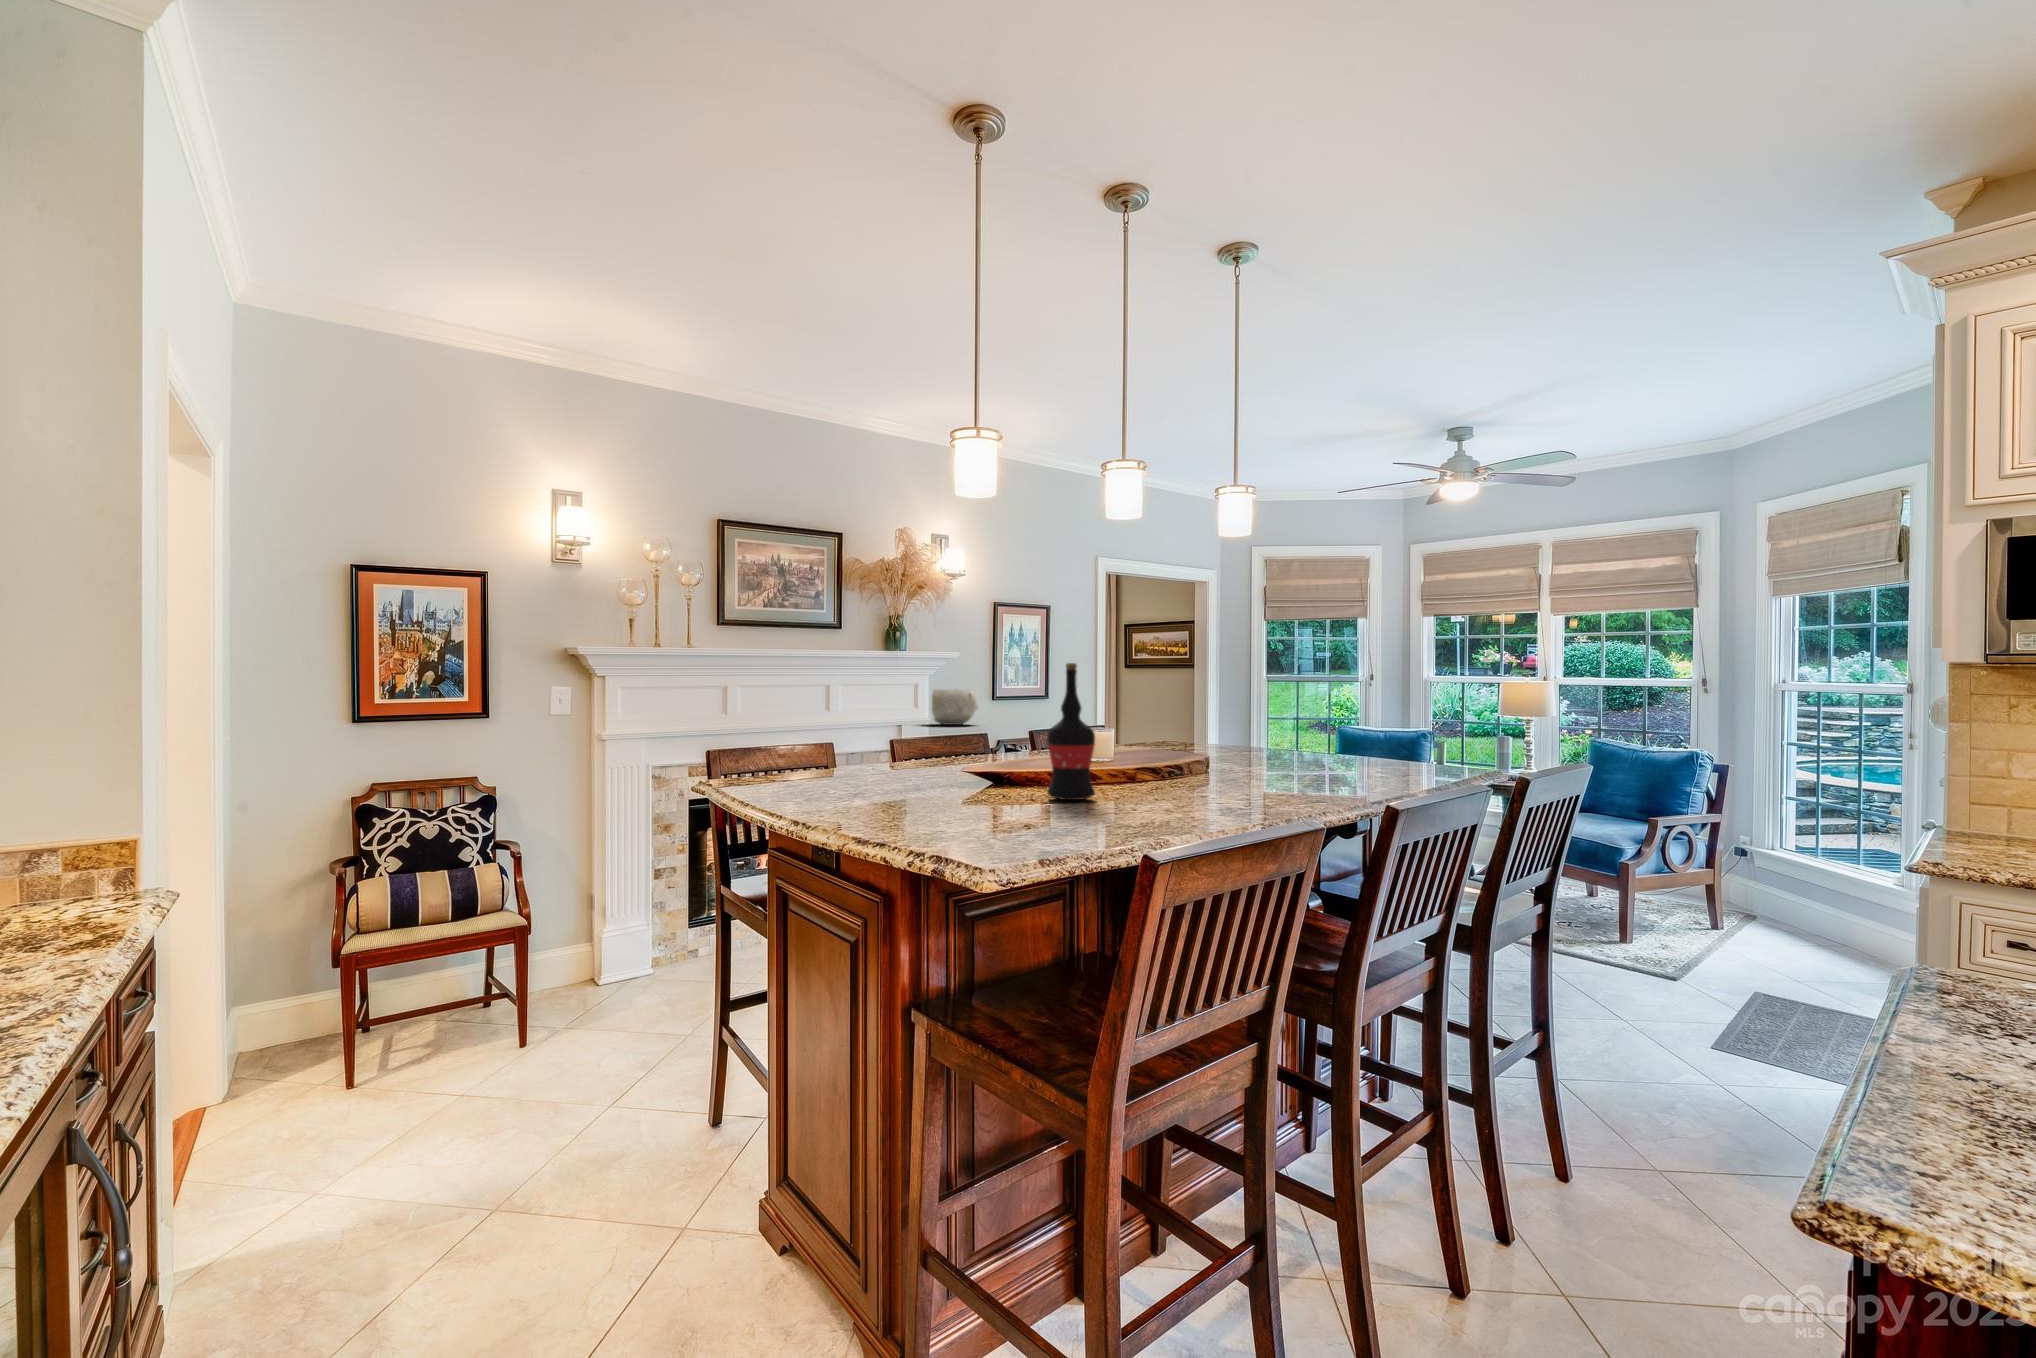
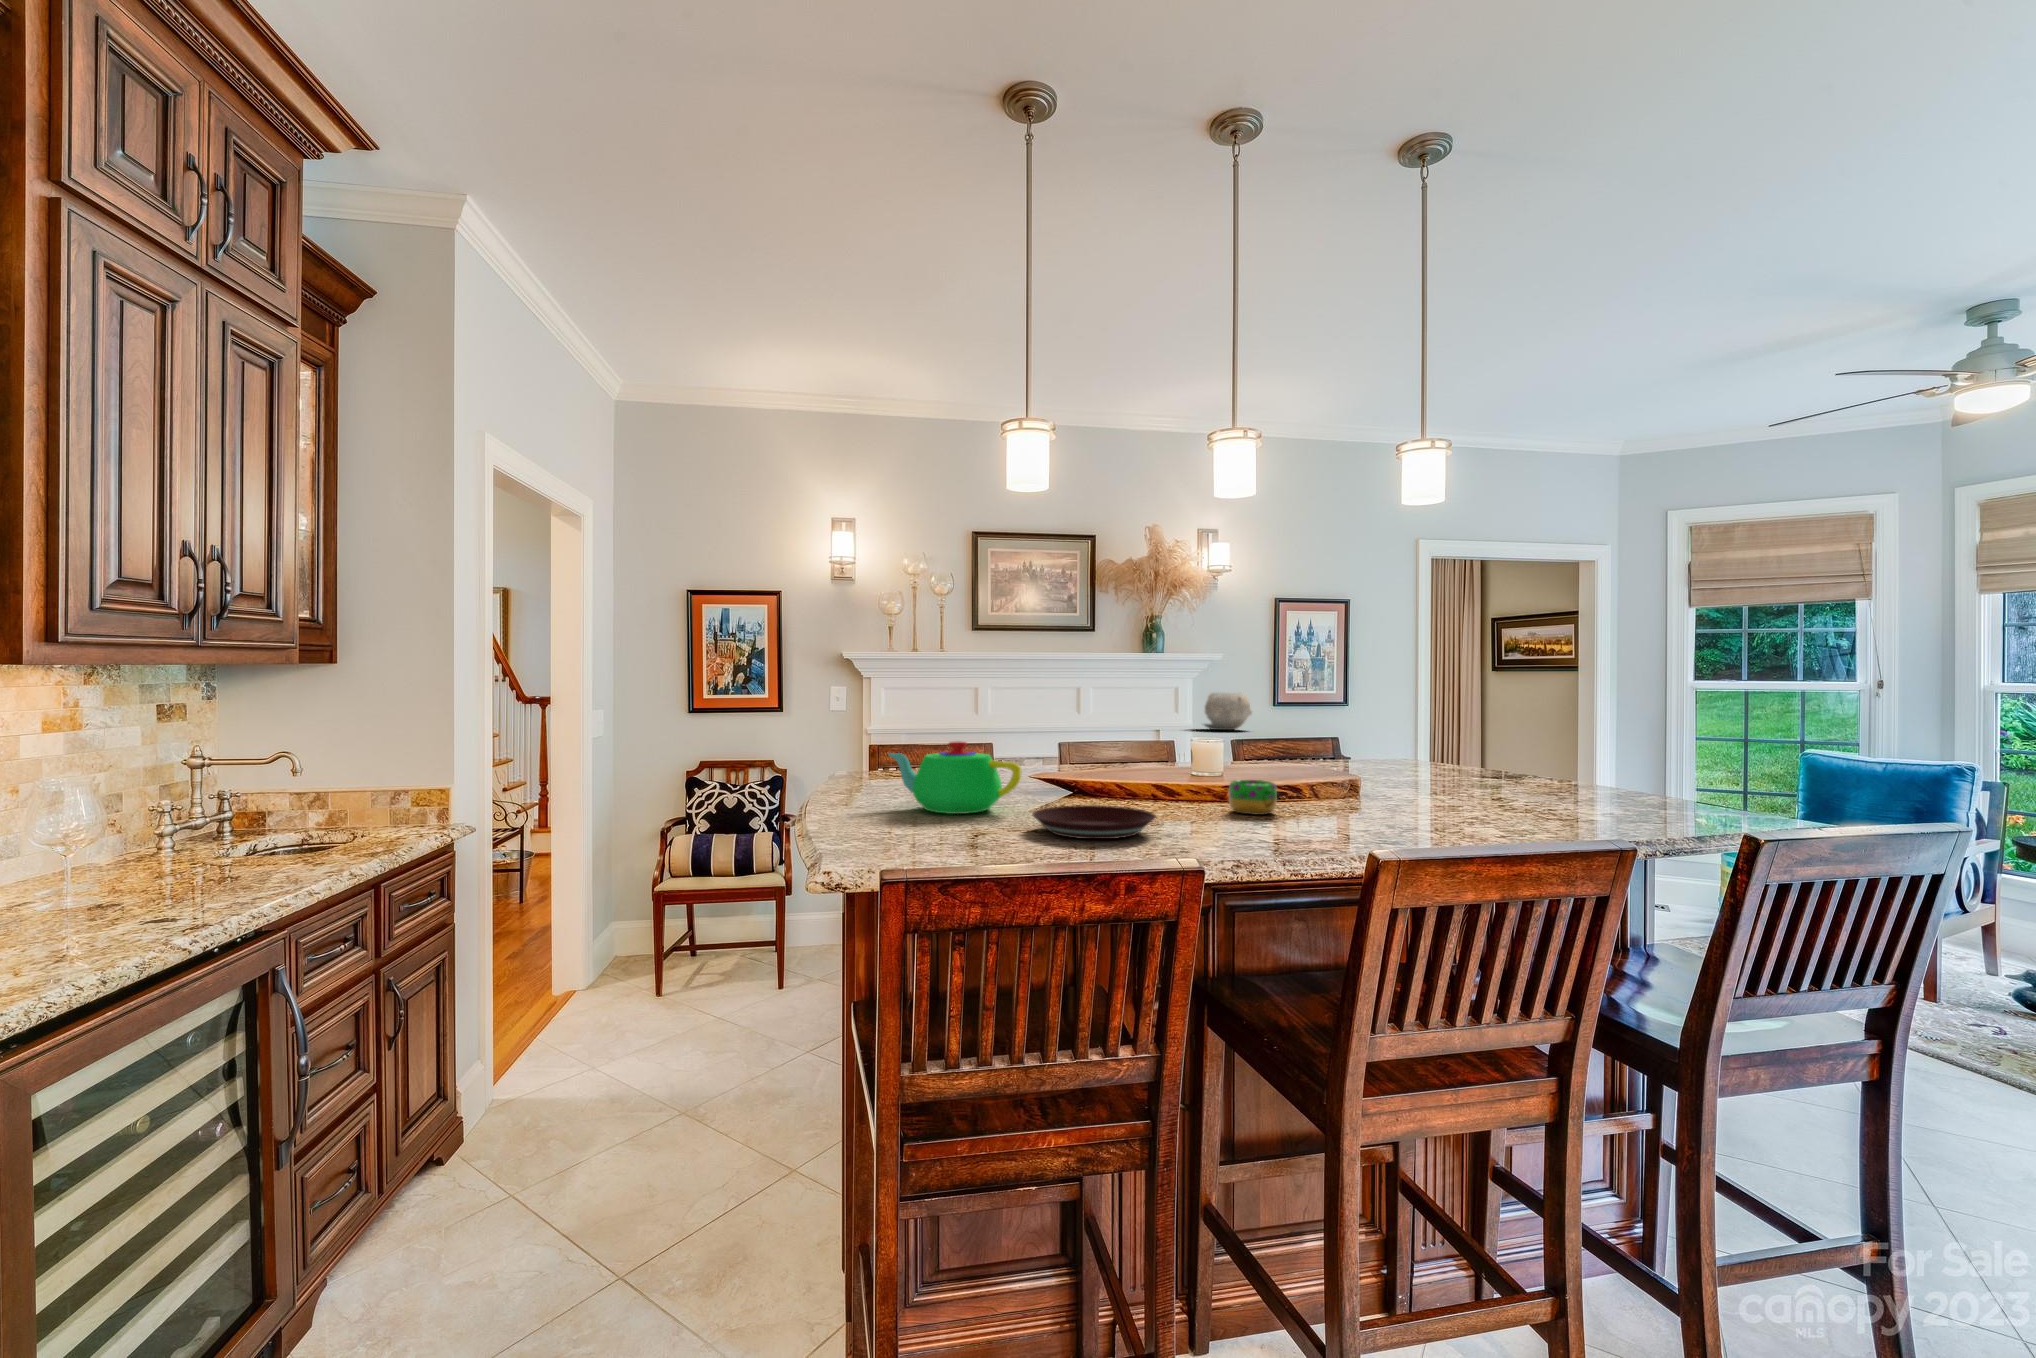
wine bottle: present [1047,663,1095,800] -> none [1072,663,1123,808]
teapot: none [886,742,1027,816] -> present [889,742,1021,814]
mug: none [1175,766,1225,796] -> present [1229,780,1277,815]
plate: none [1080,797,1195,827] -> present [1033,805,1156,839]

